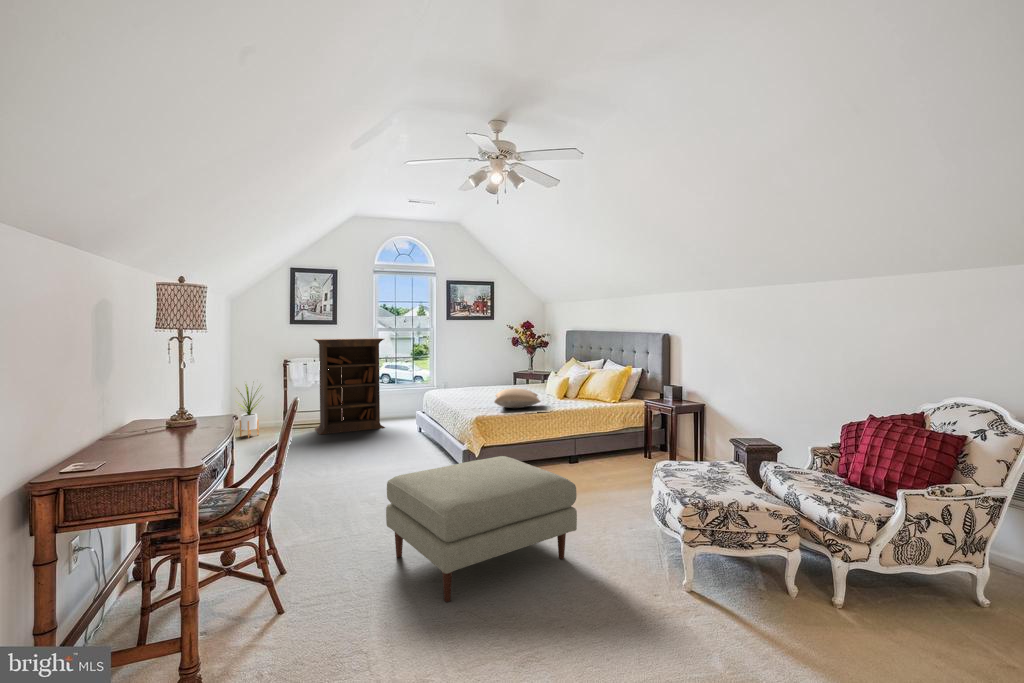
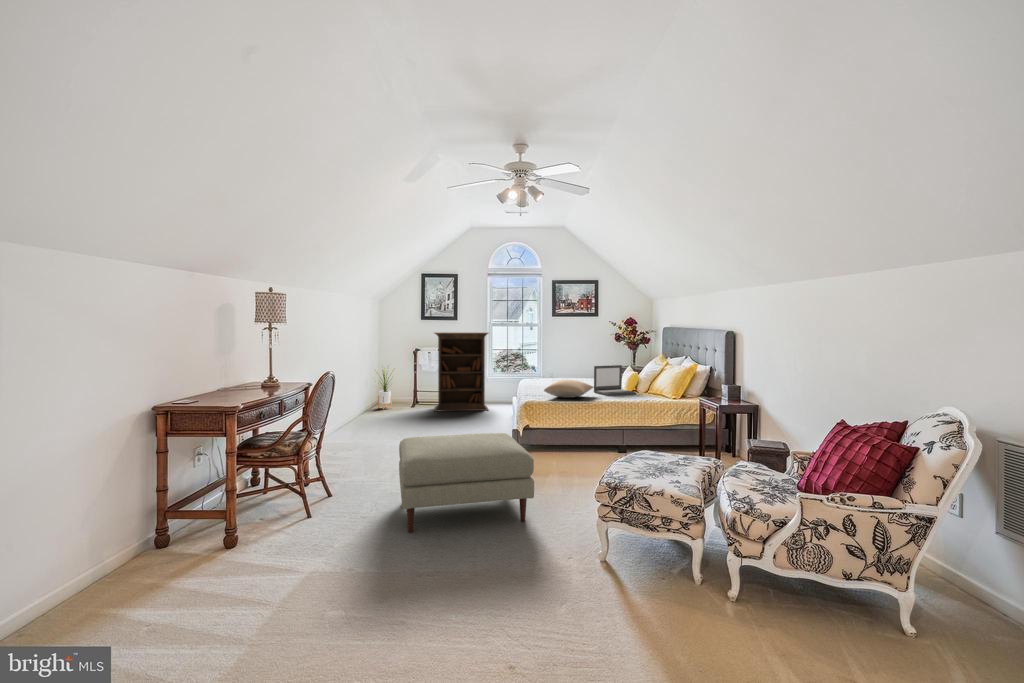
laptop: none [530,370,573,403] -> present [594,365,636,396]

